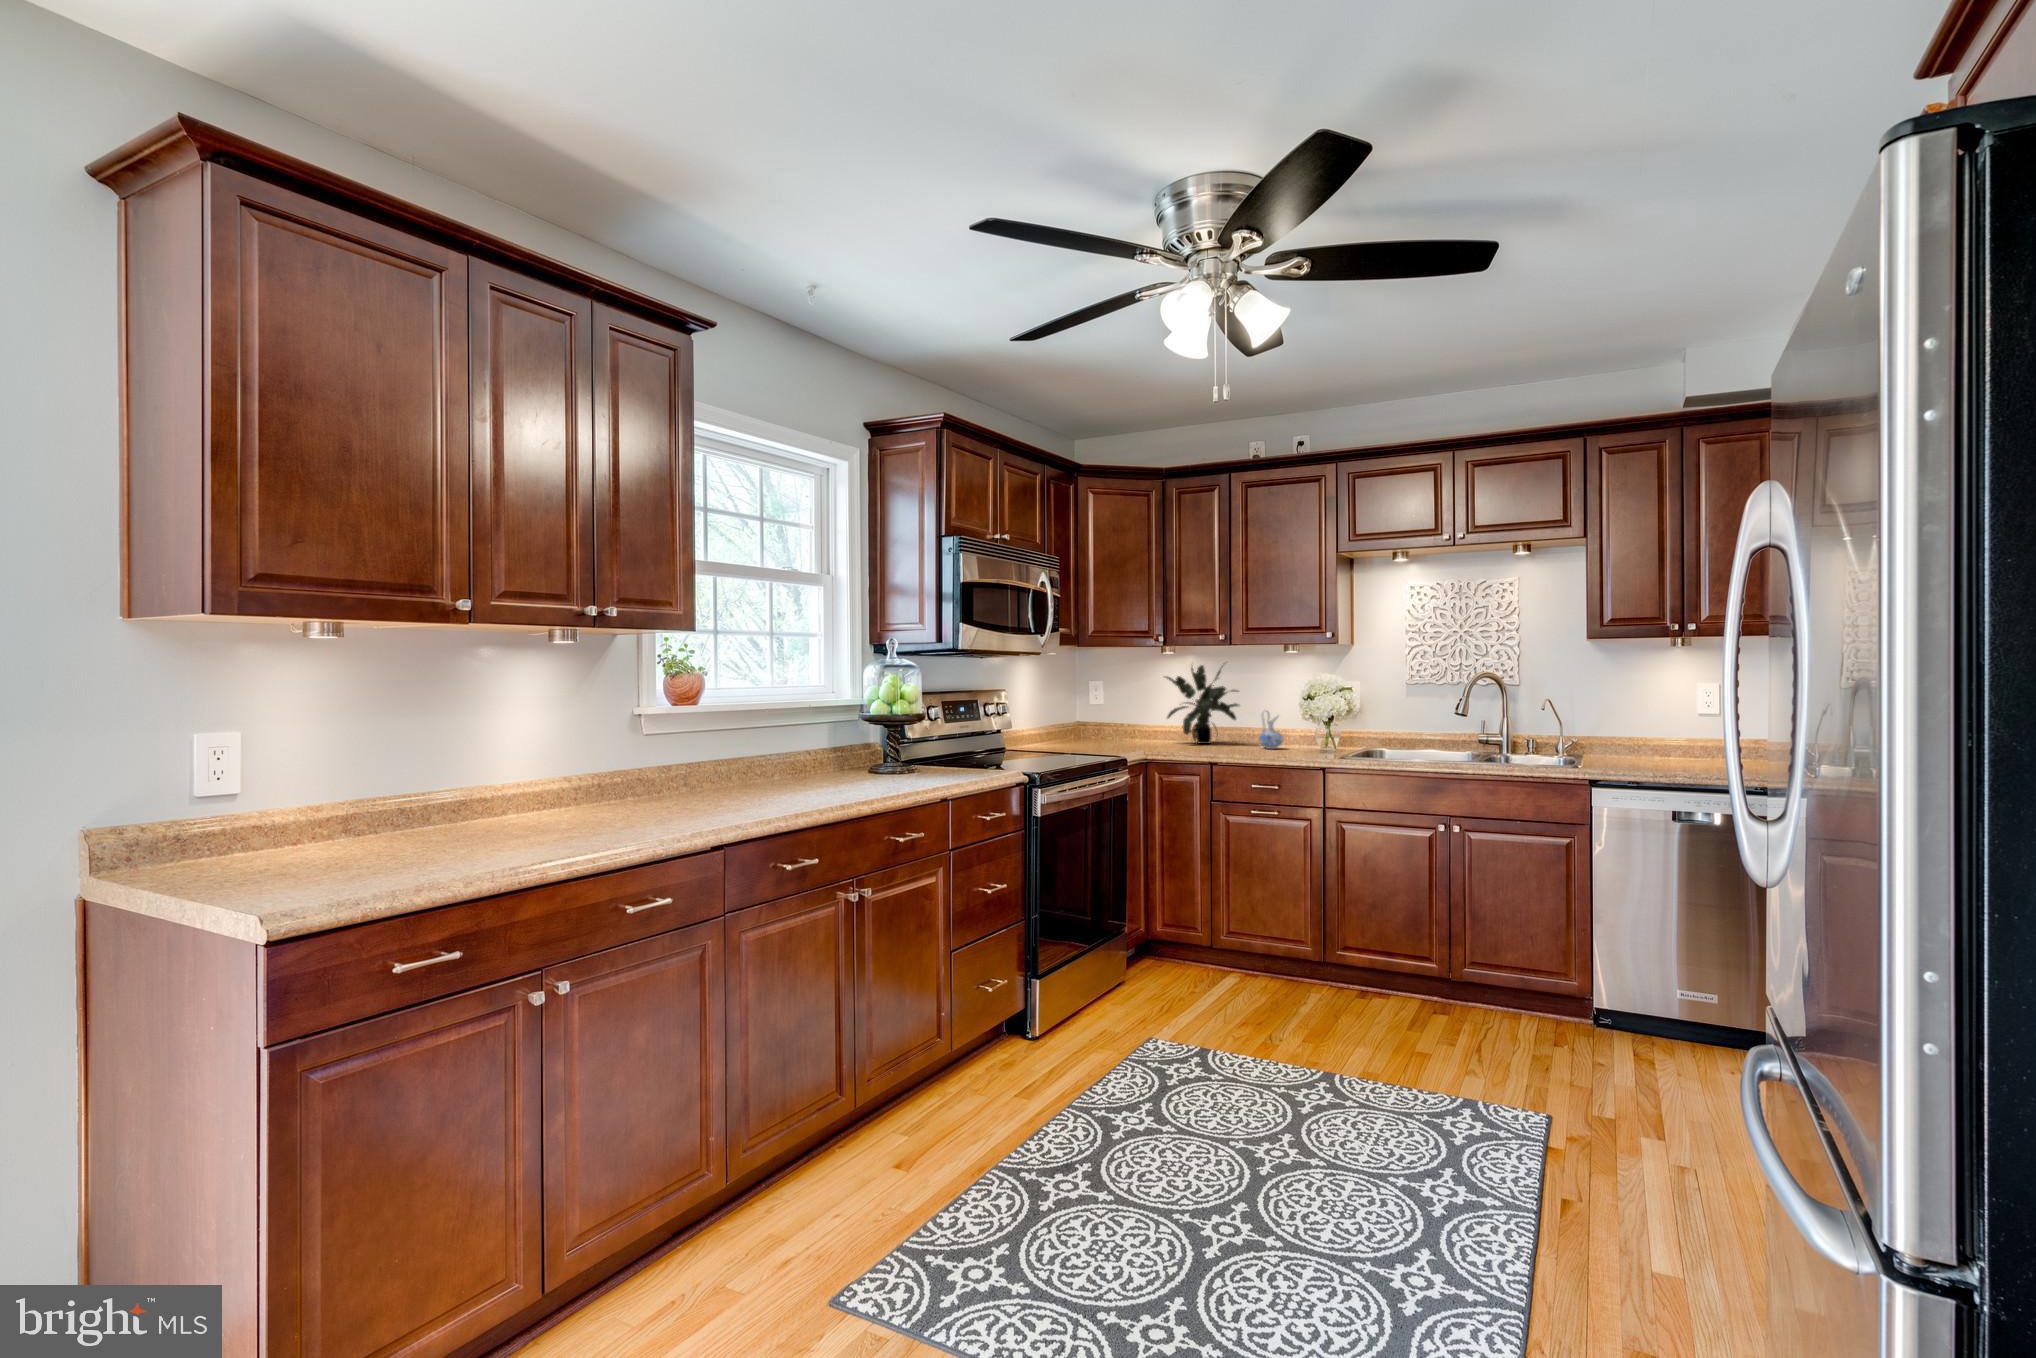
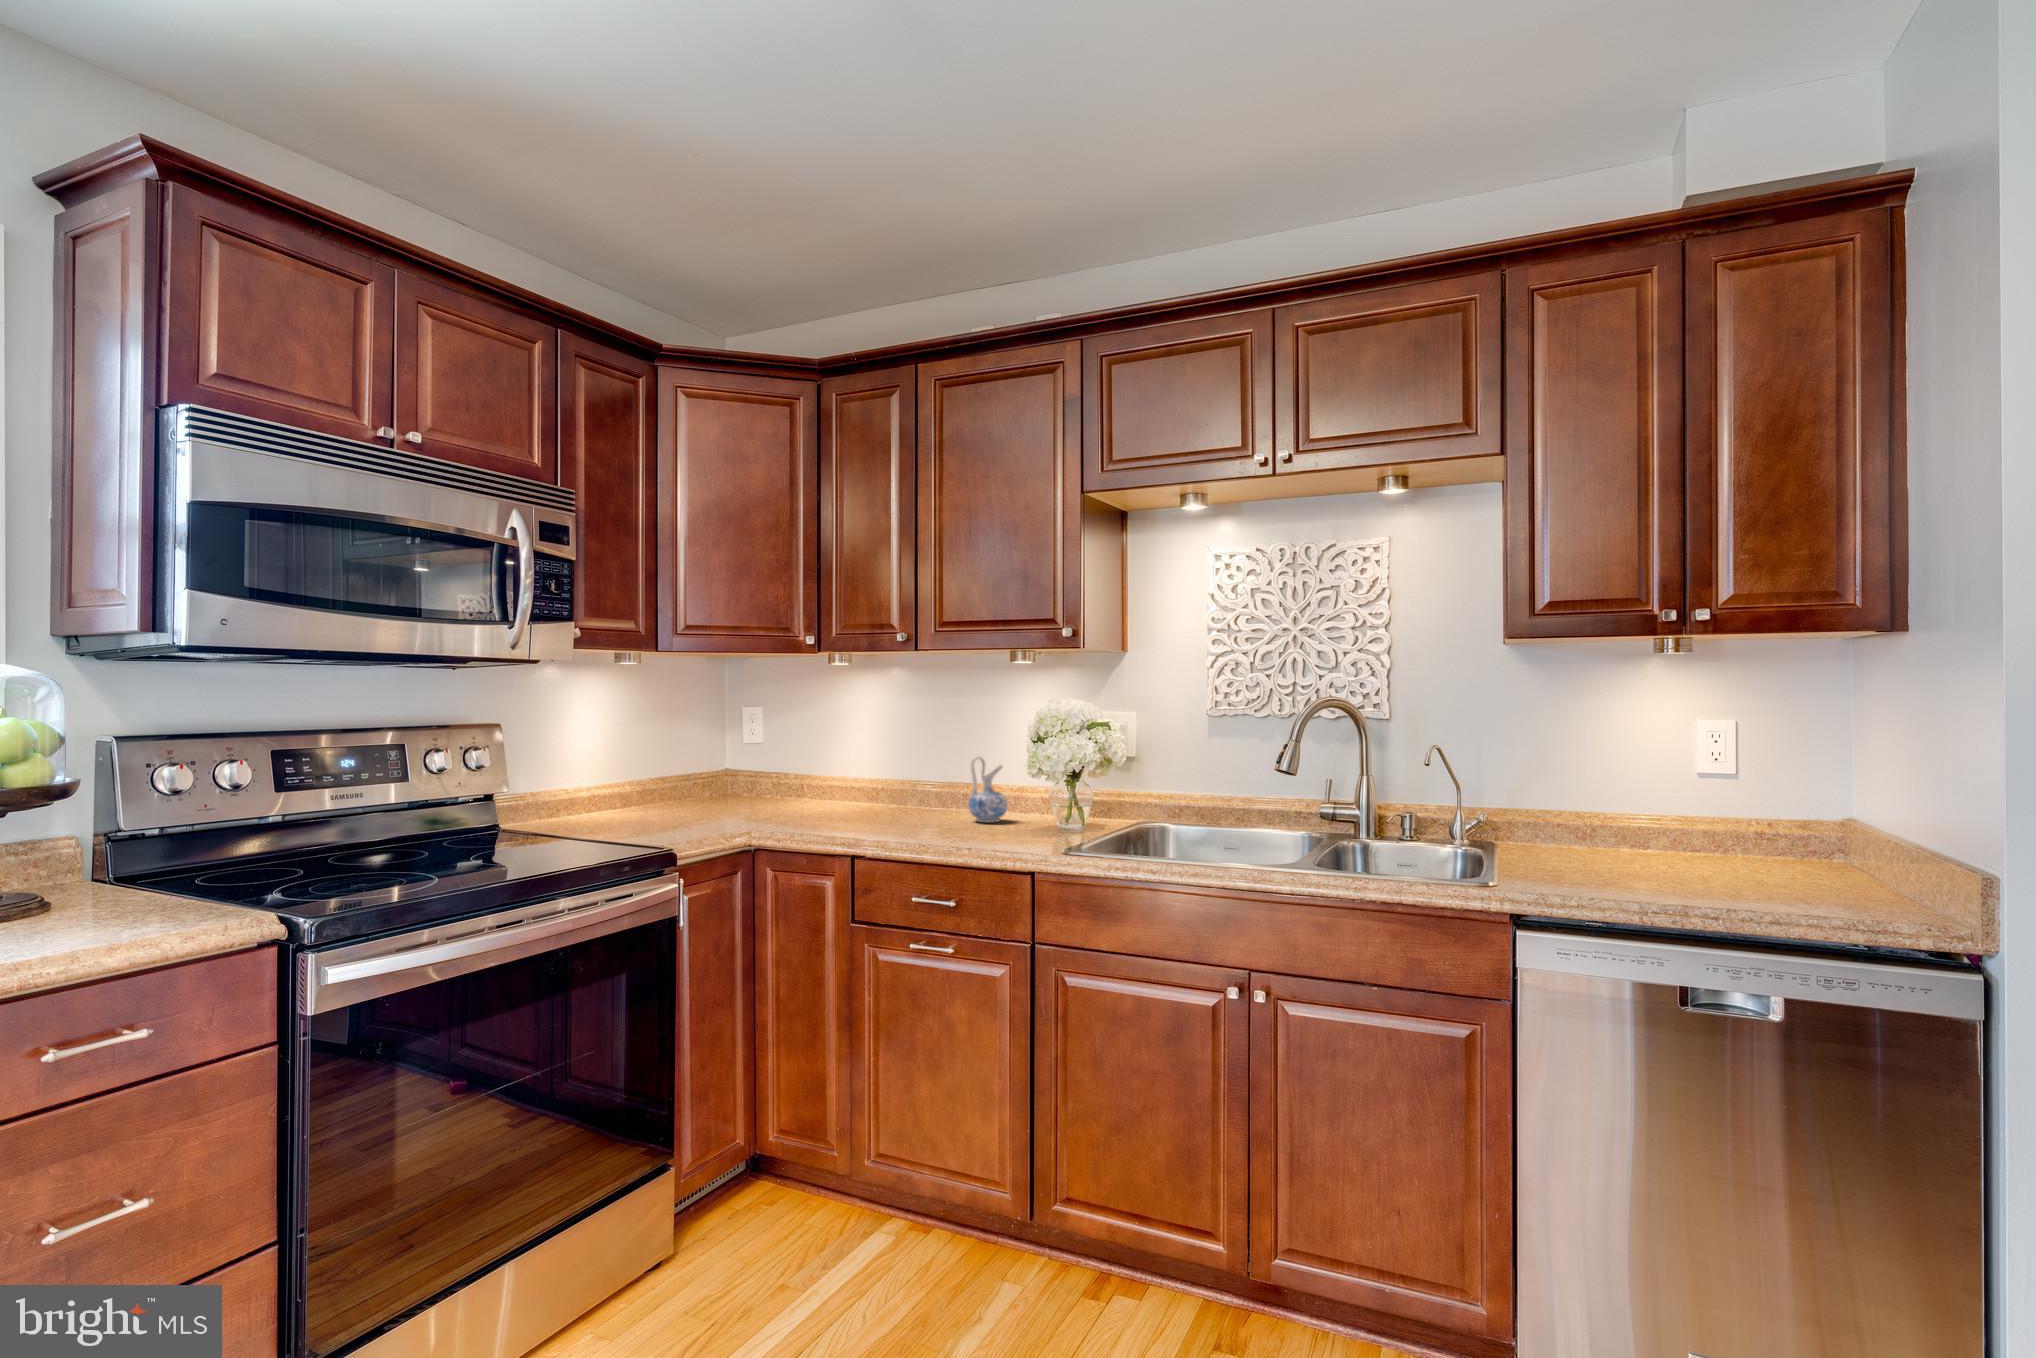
potted plant: present [1166,665,1238,744] -> none [835,675,958,809]

